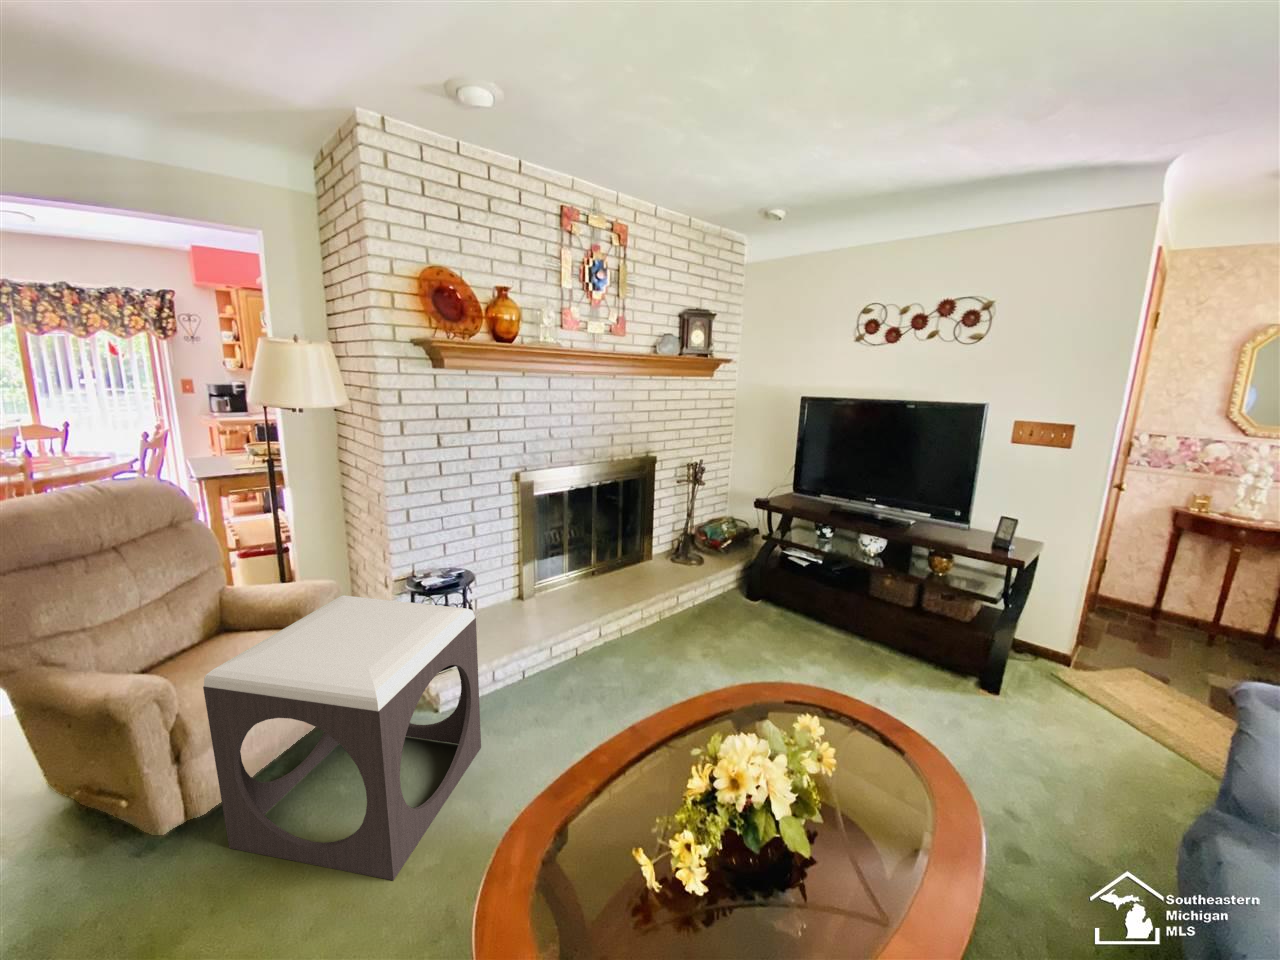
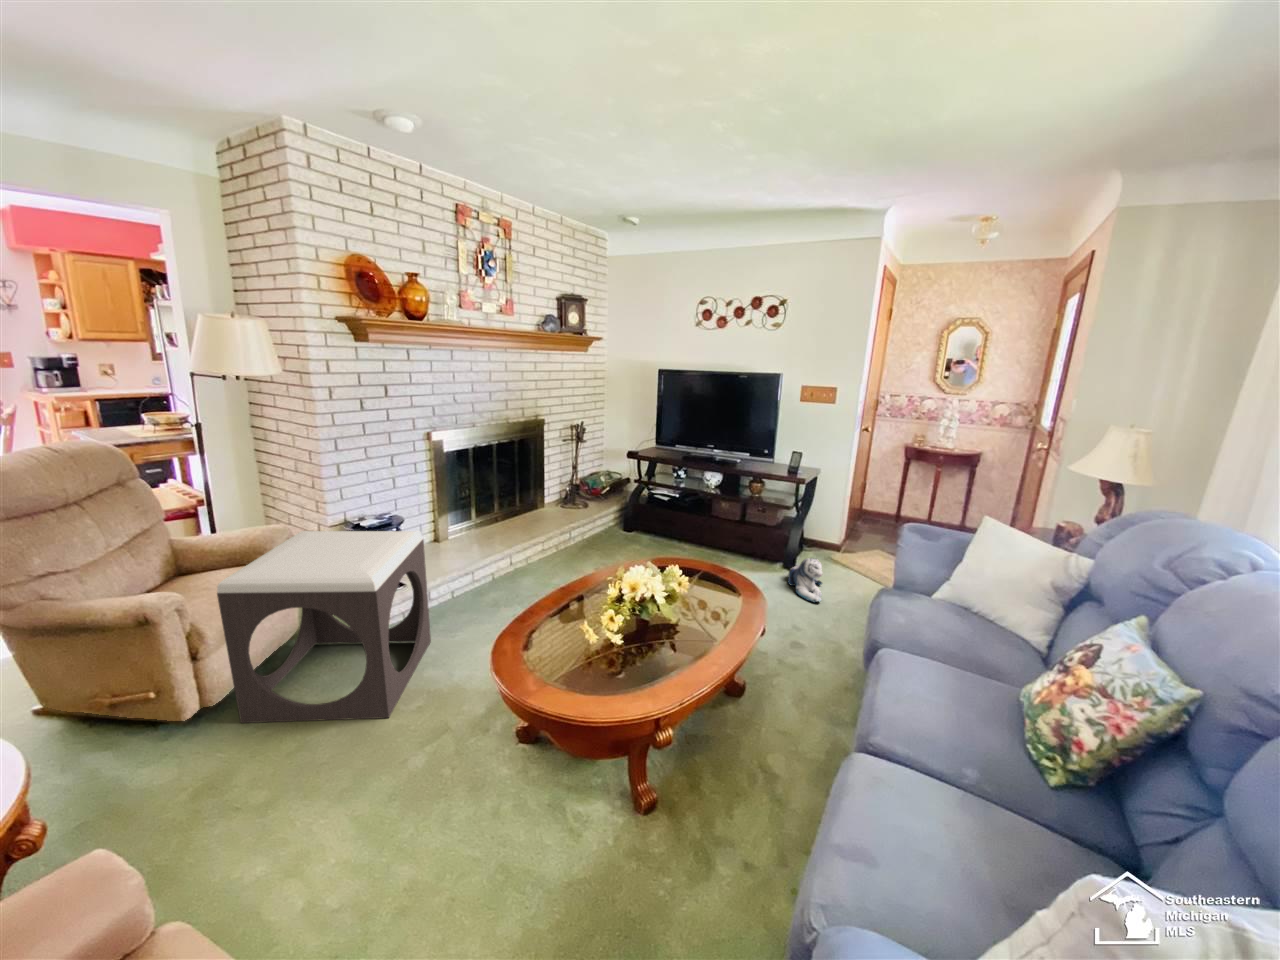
plush toy: none [988,686,1054,763] -> present [788,558,822,602]

